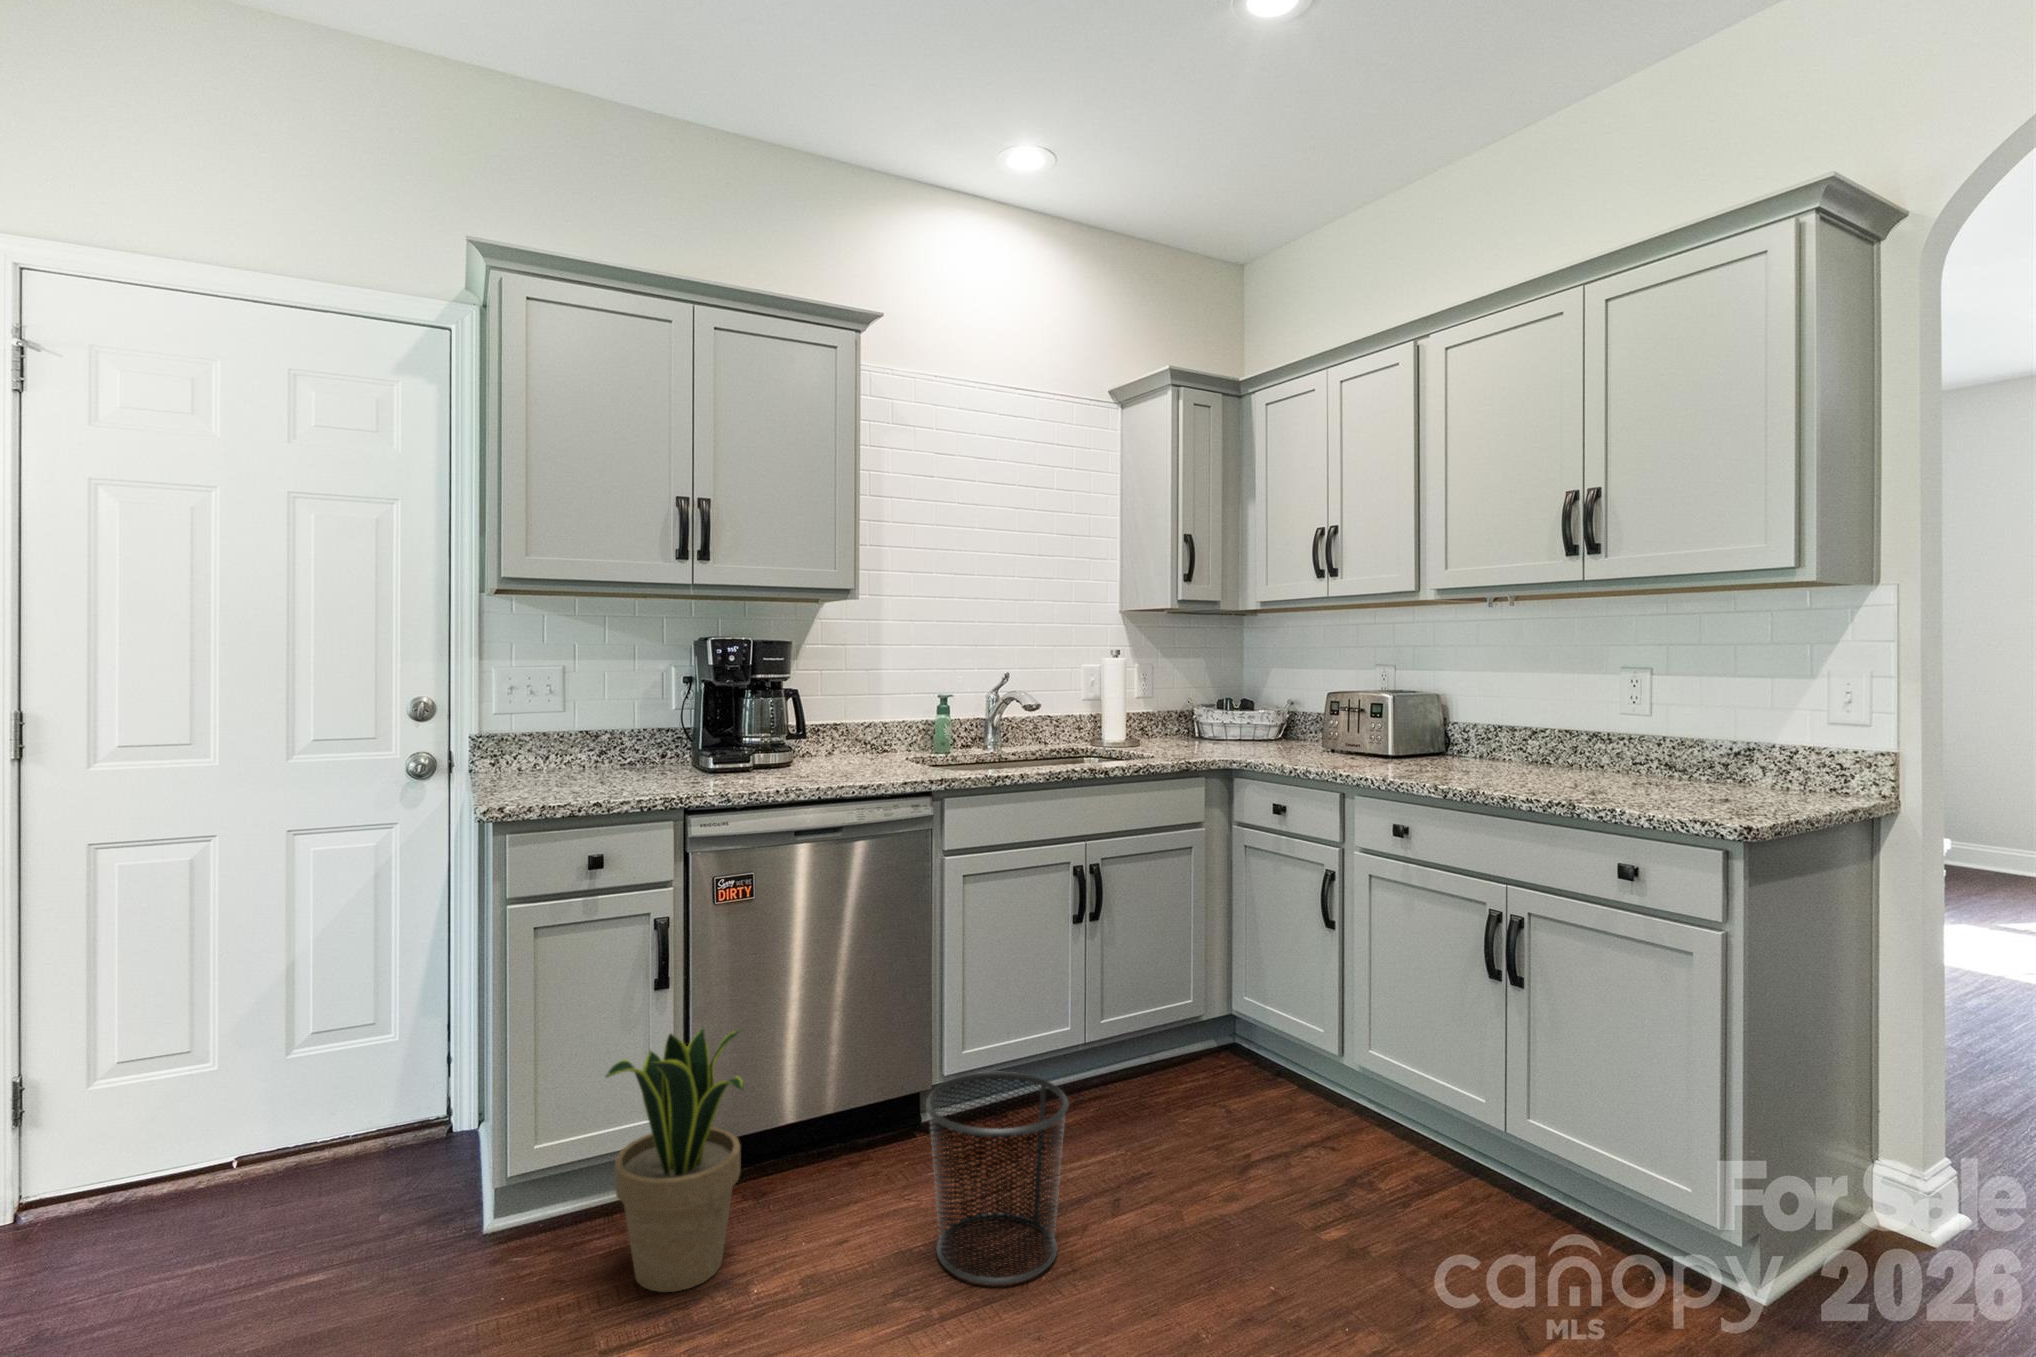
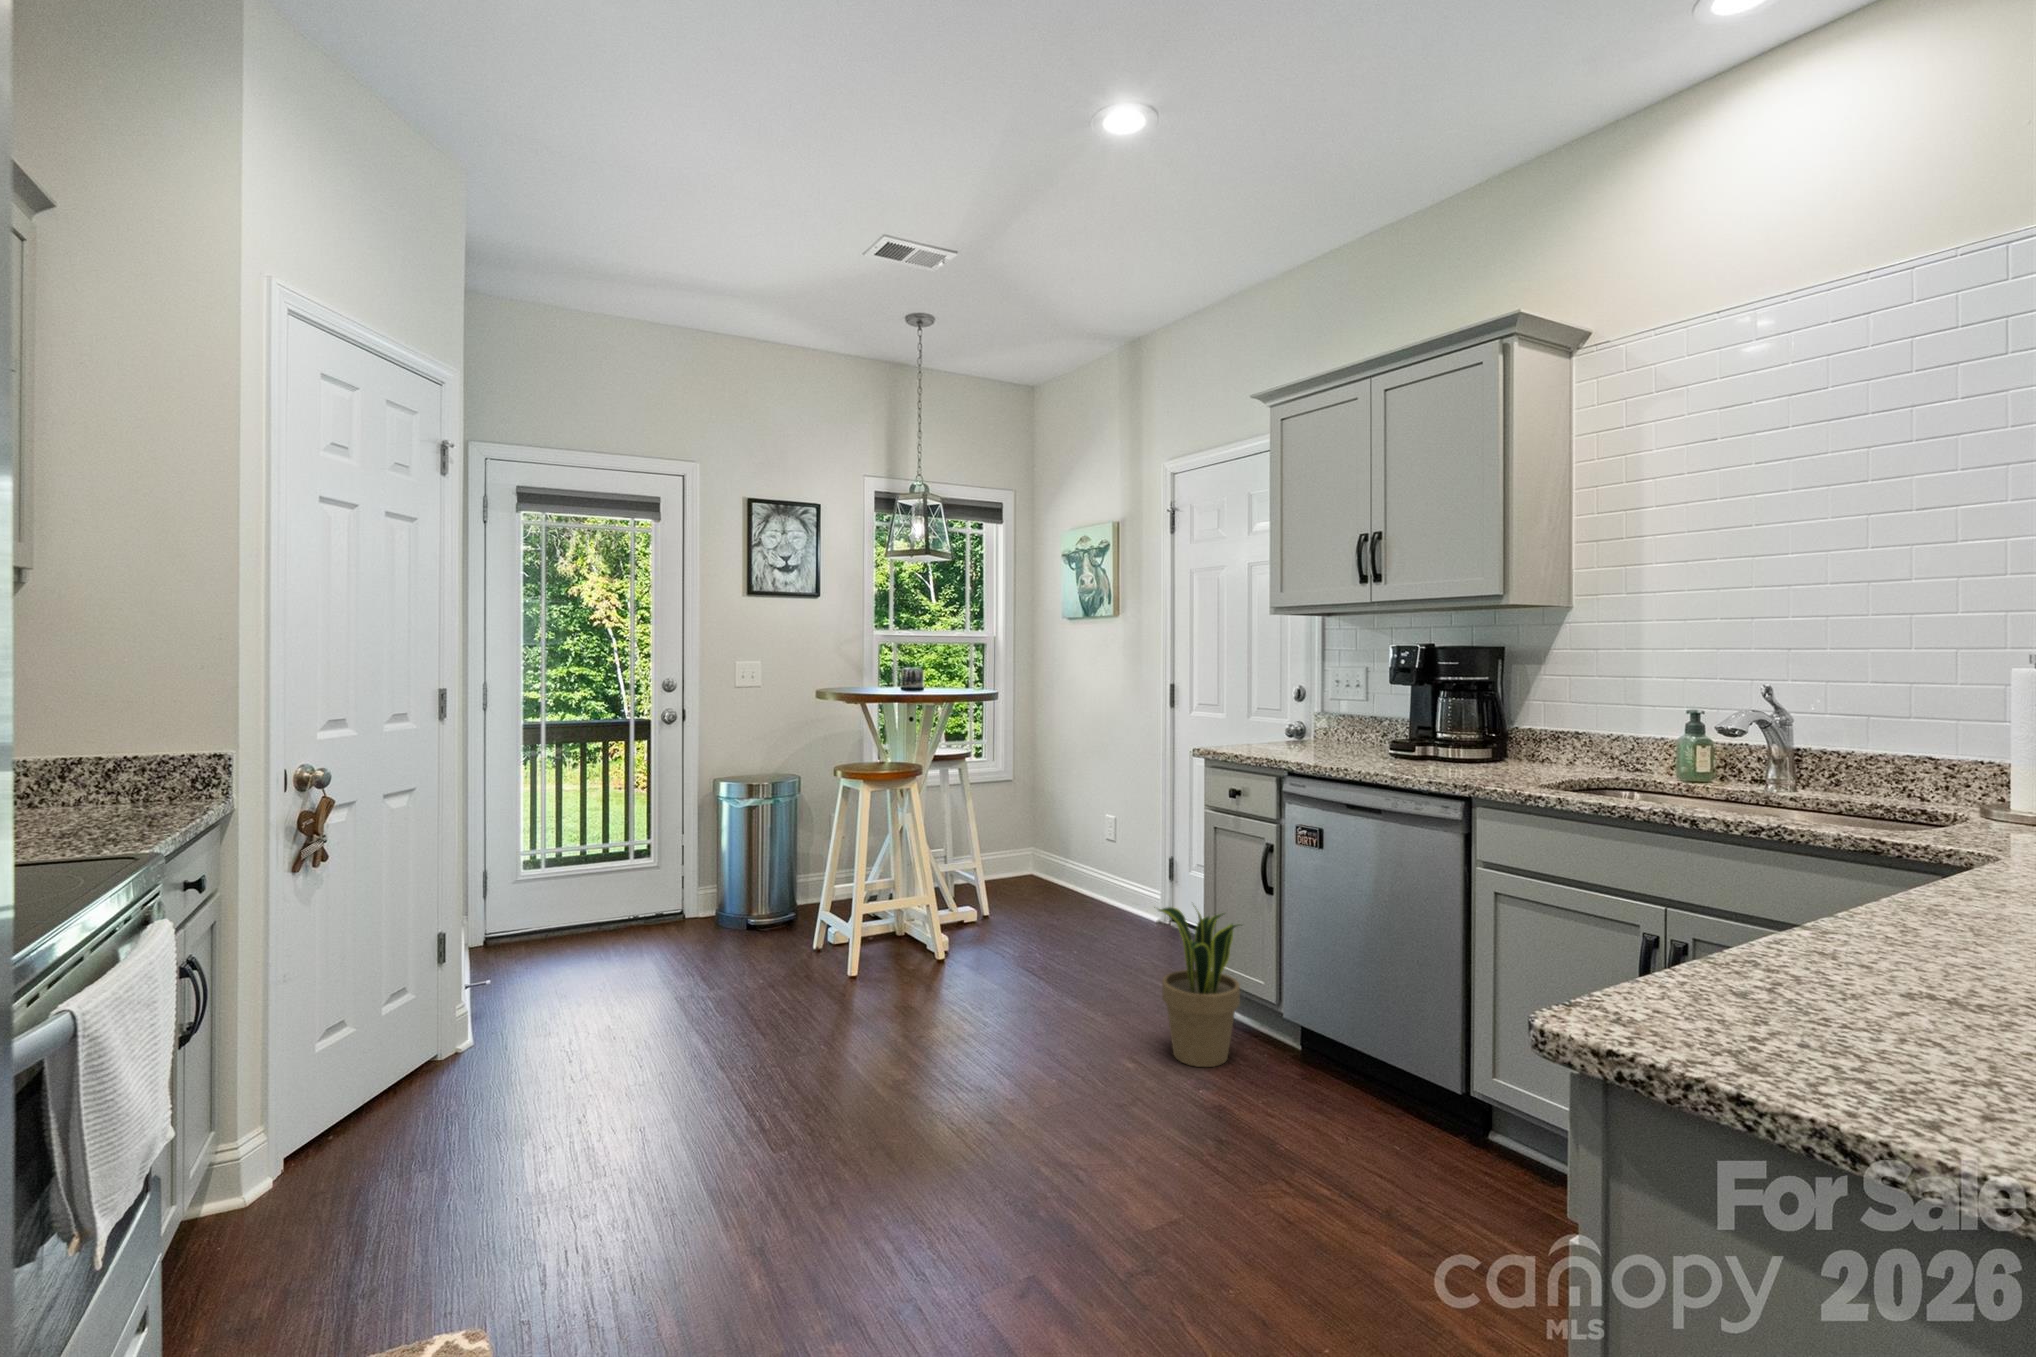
waste bin: present [926,1072,1069,1285] -> none [1220,1016,1344,1191]

